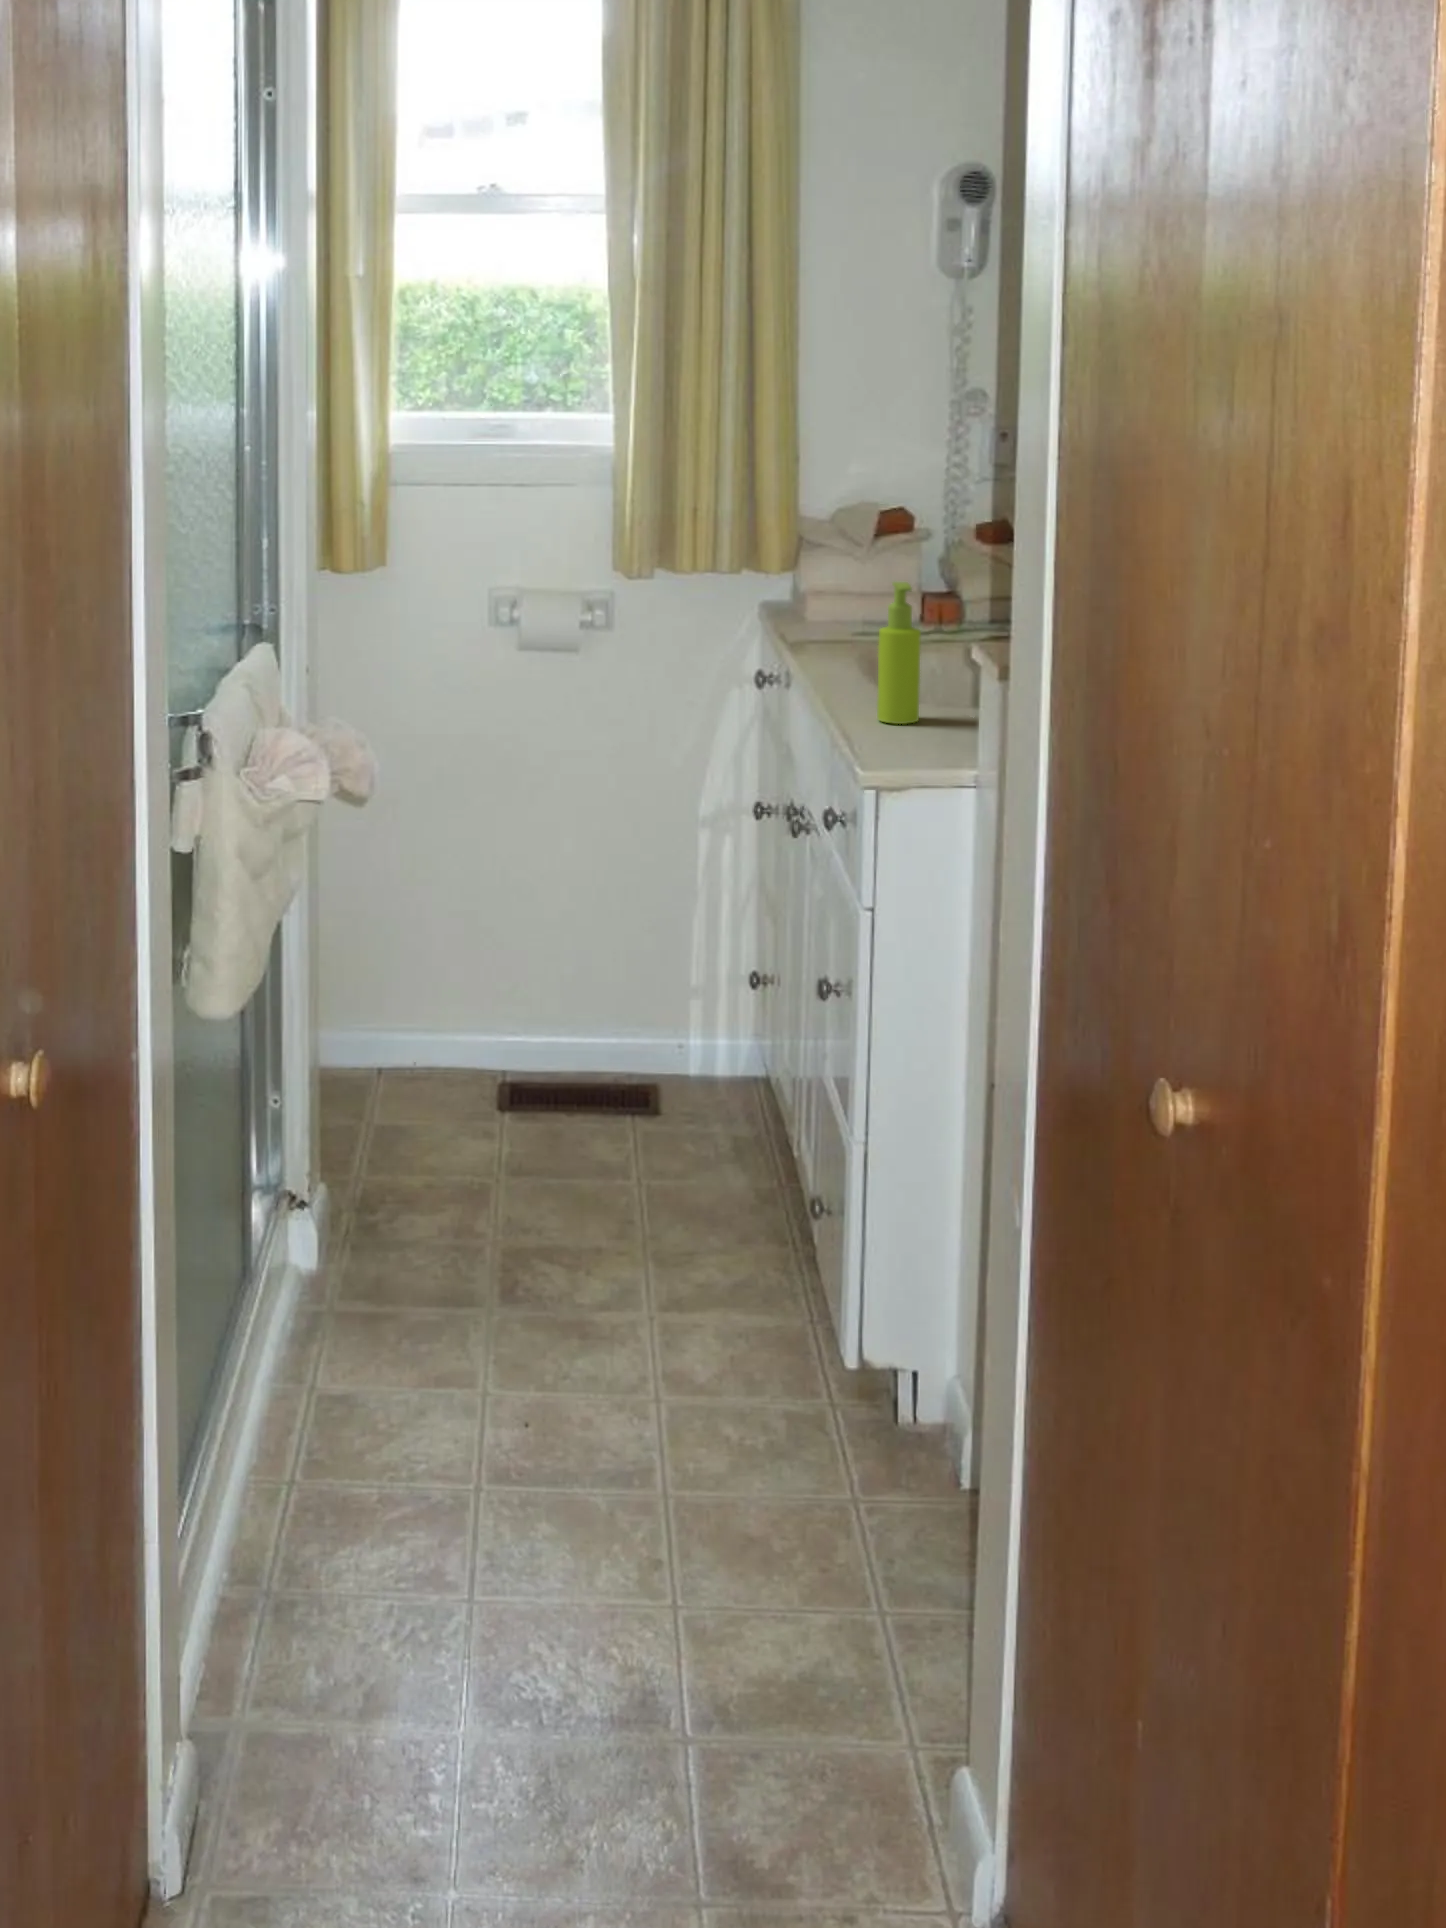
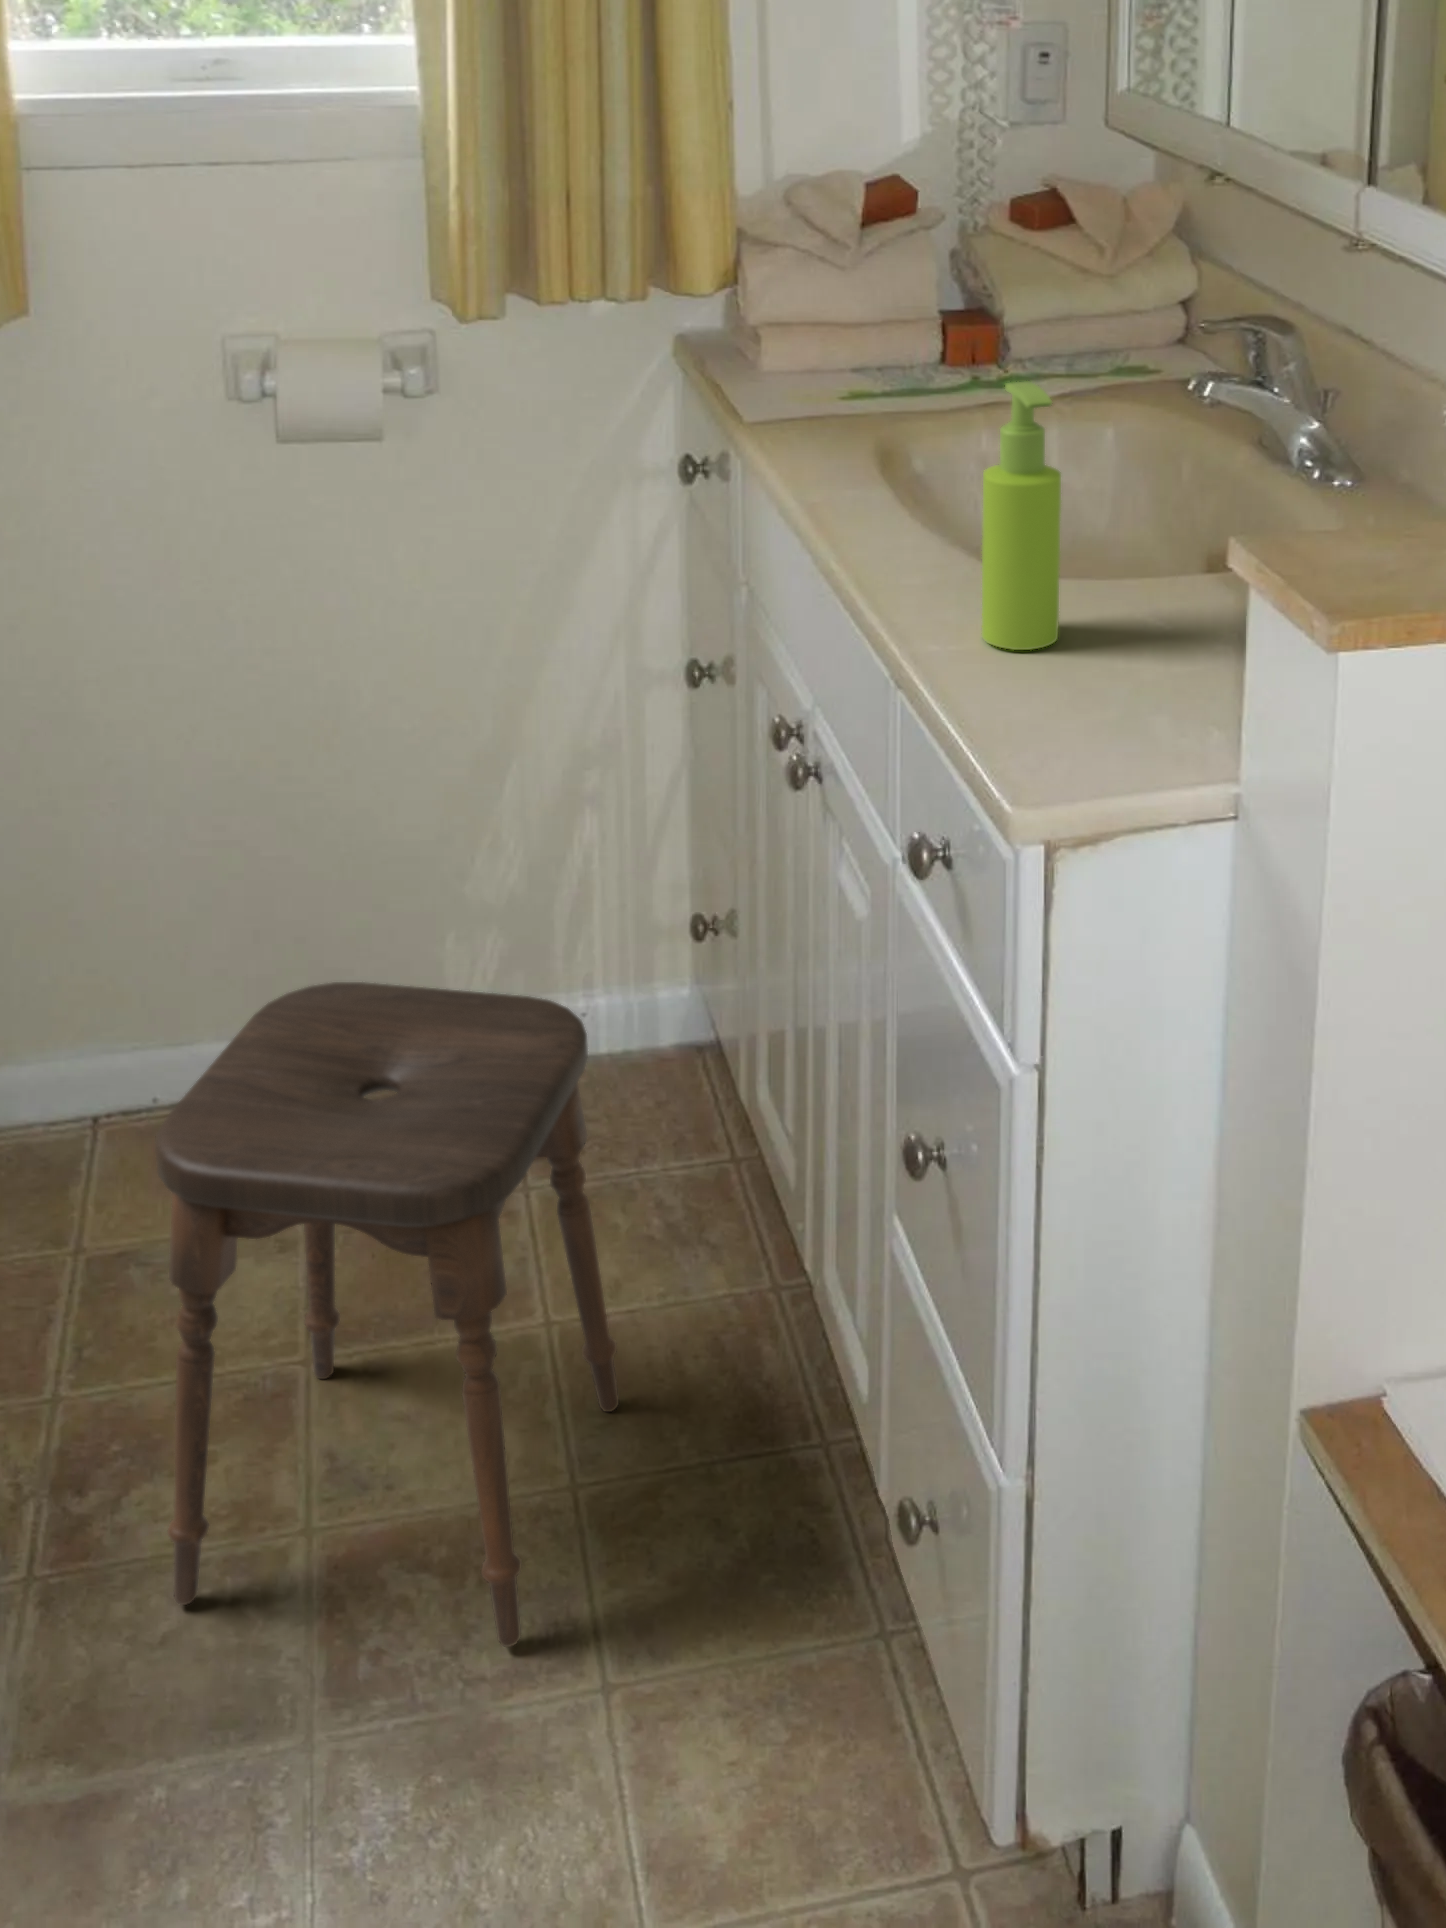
stool: none [421,940,677,1297] -> present [155,982,619,1647]

